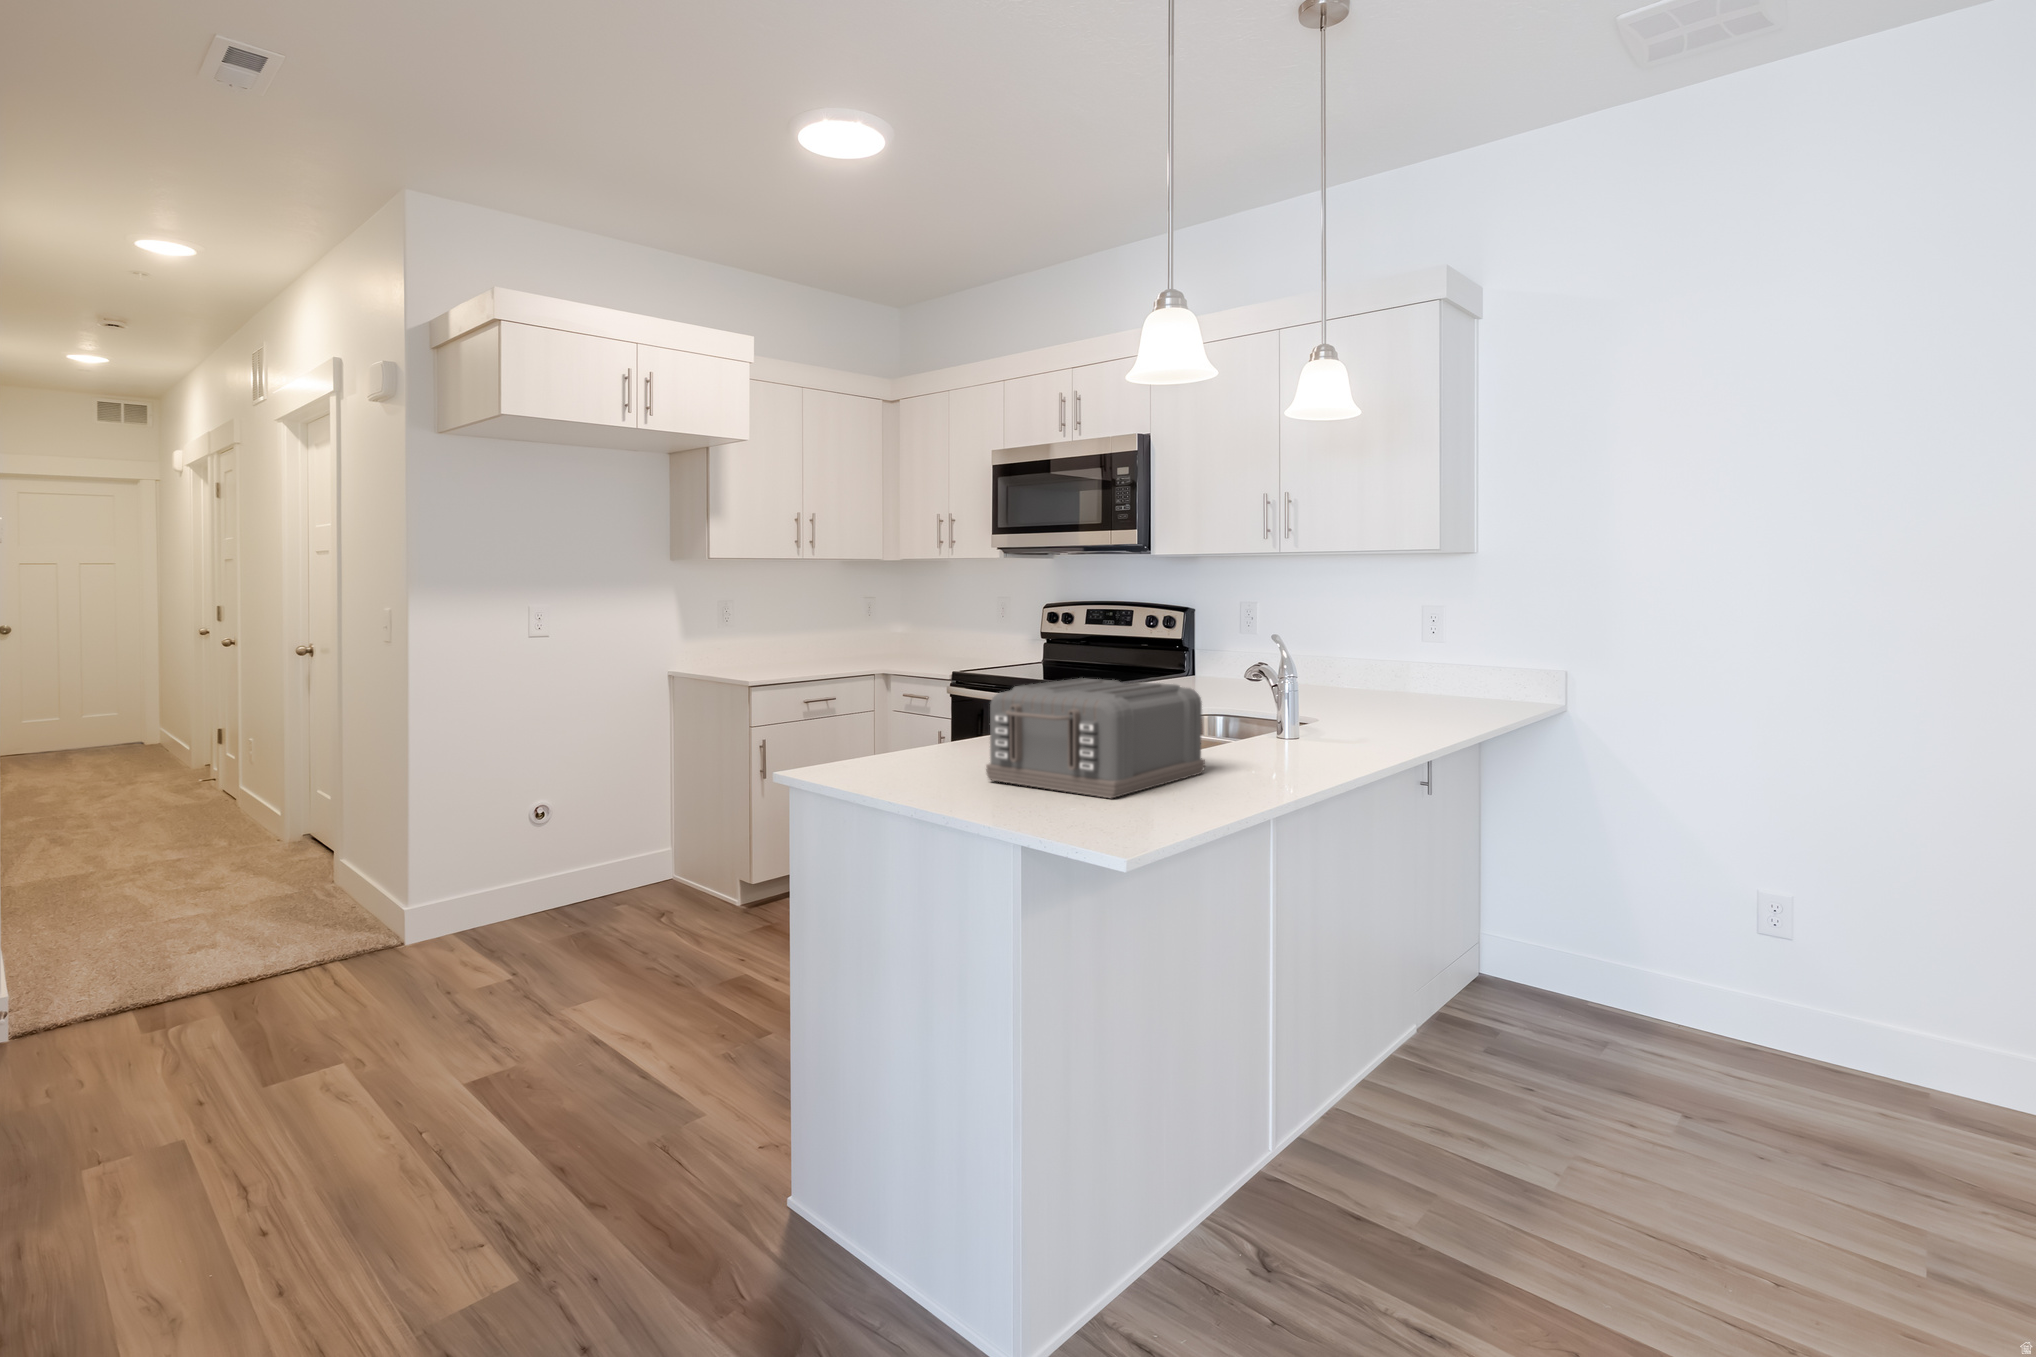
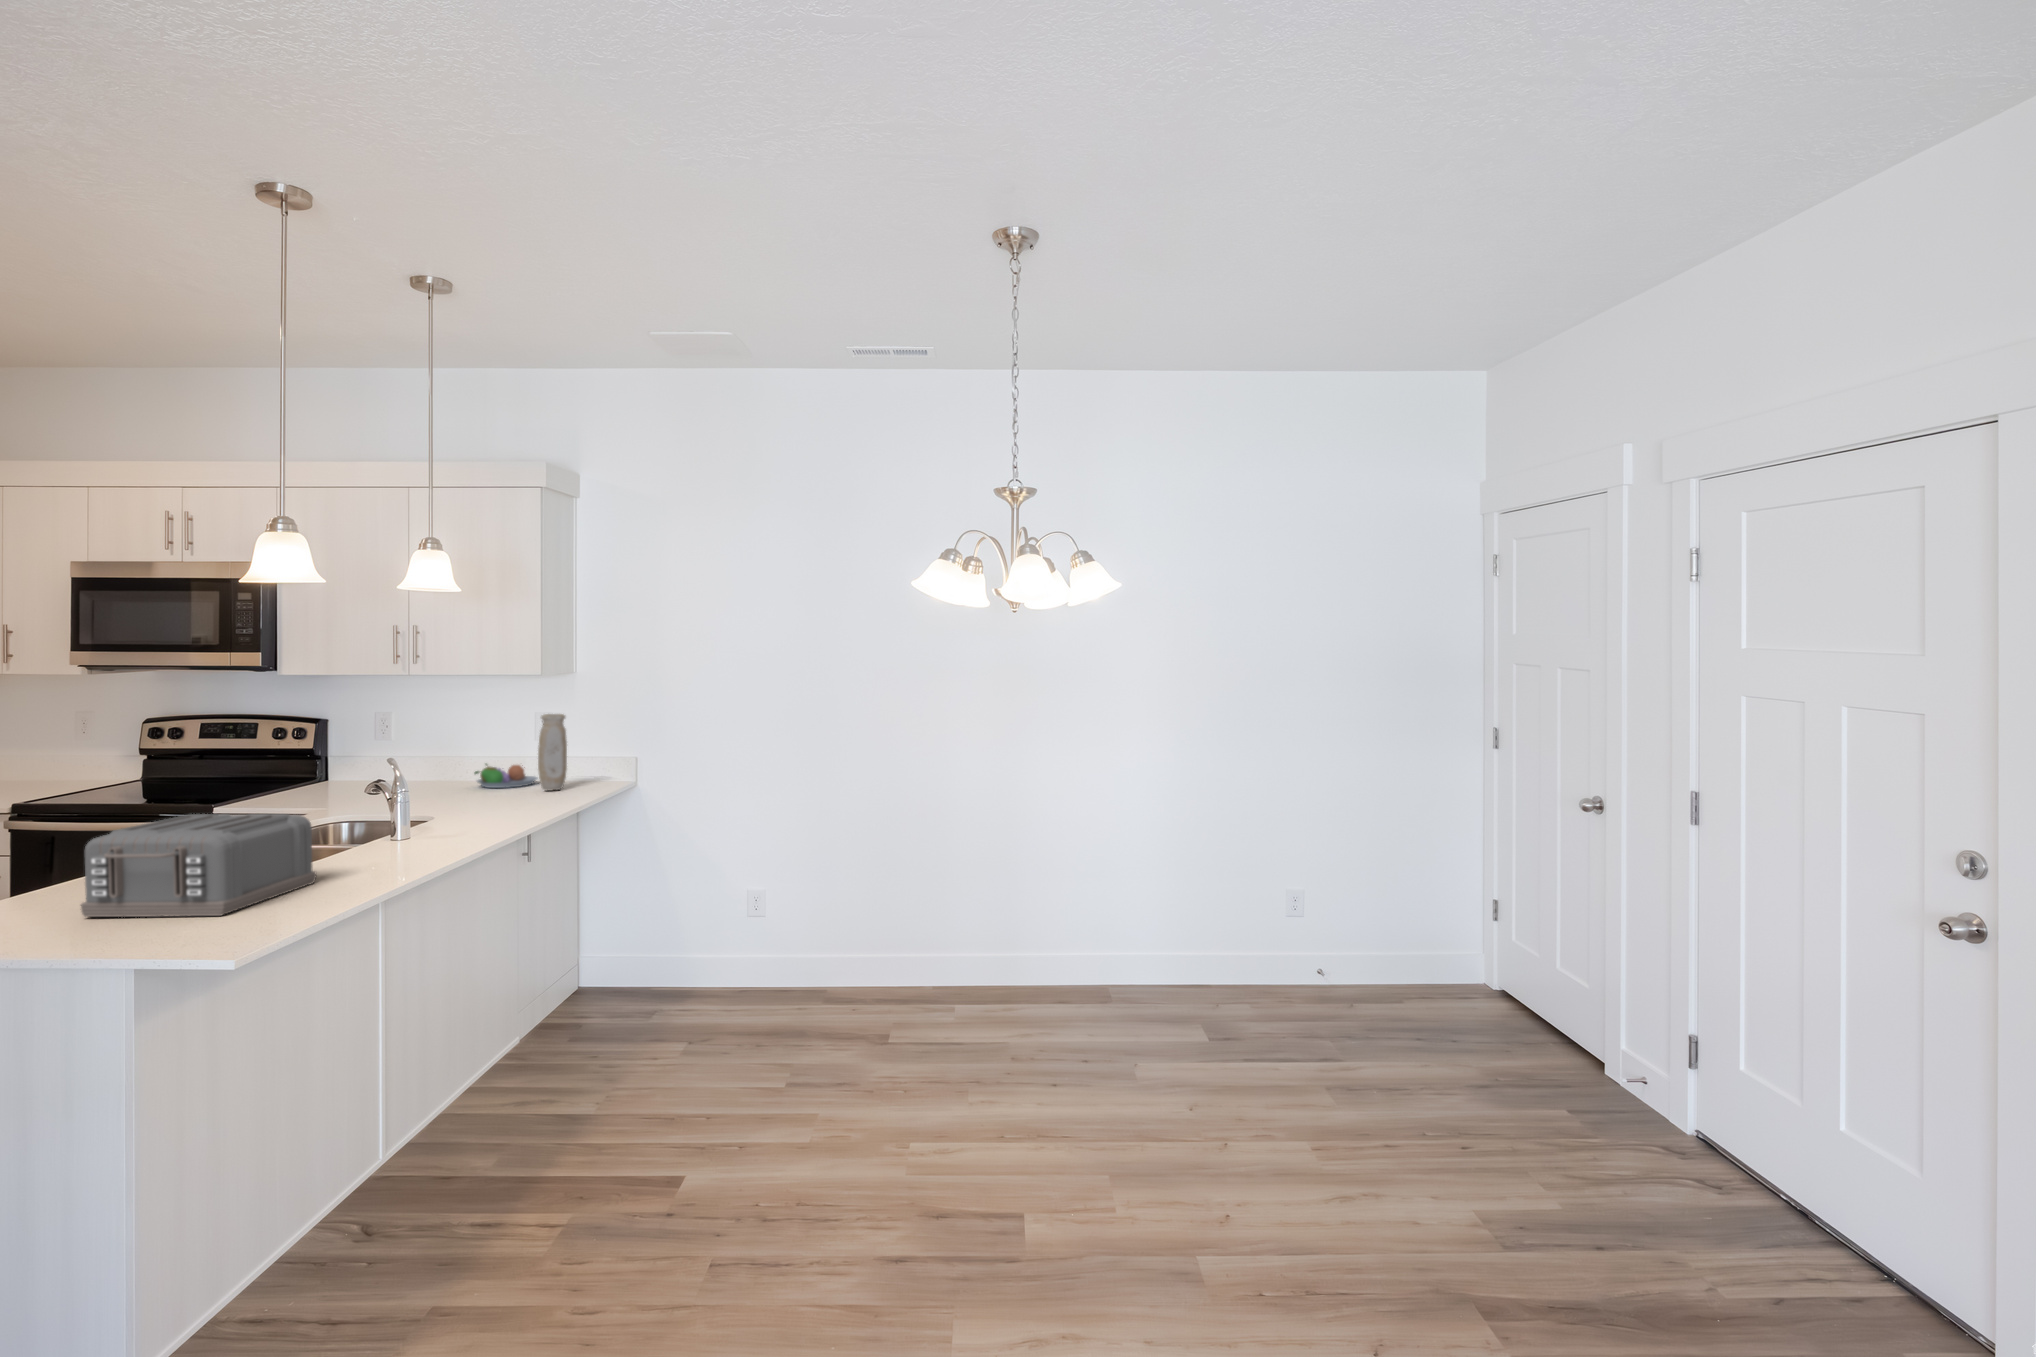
vase: none [1422,600,1459,697] -> present [538,714,567,791]
fruit bowl: none [1343,661,1416,691] -> present [475,764,537,788]

